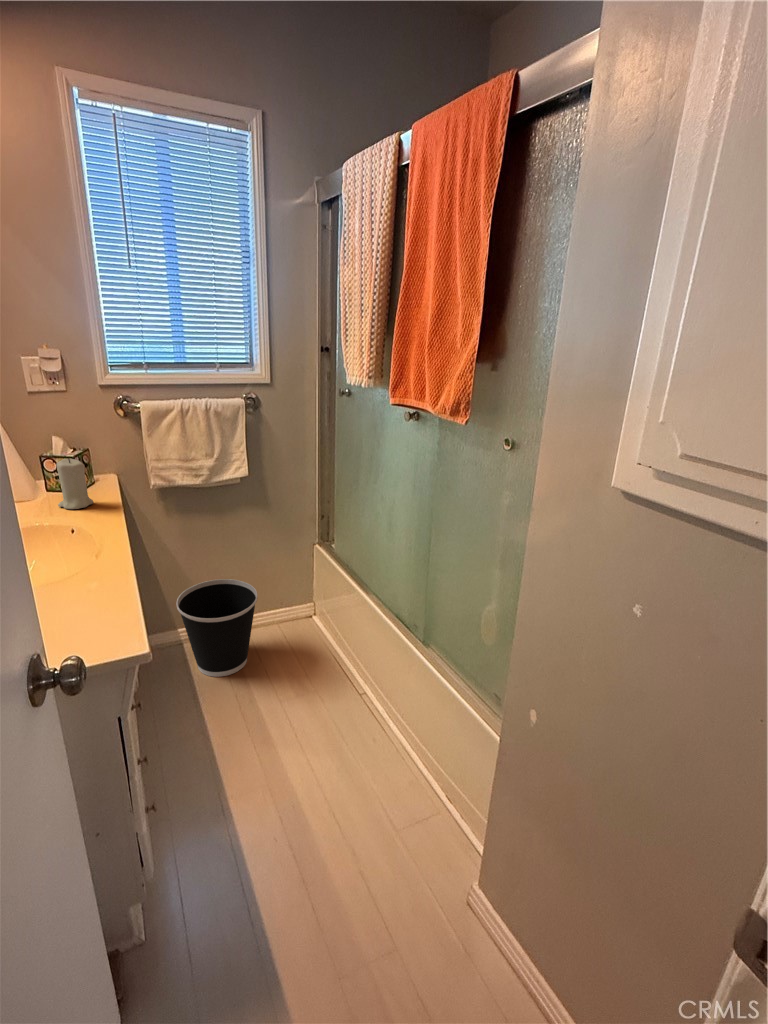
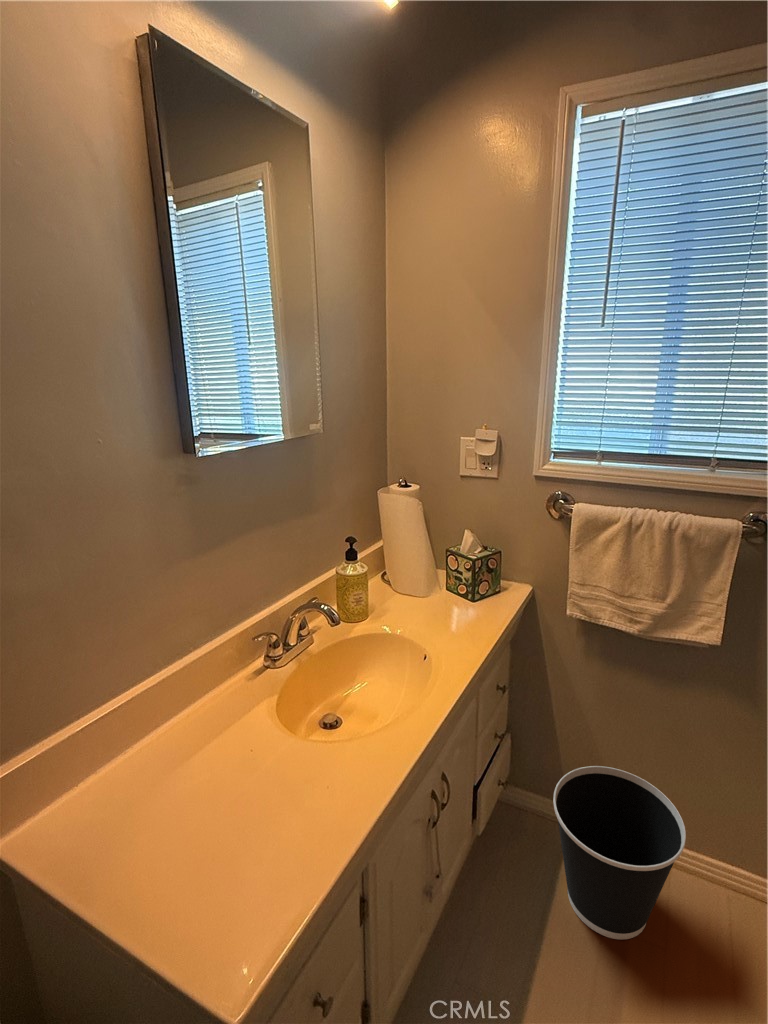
candle: present [56,458,93,509] -> none [434,565,470,630]

